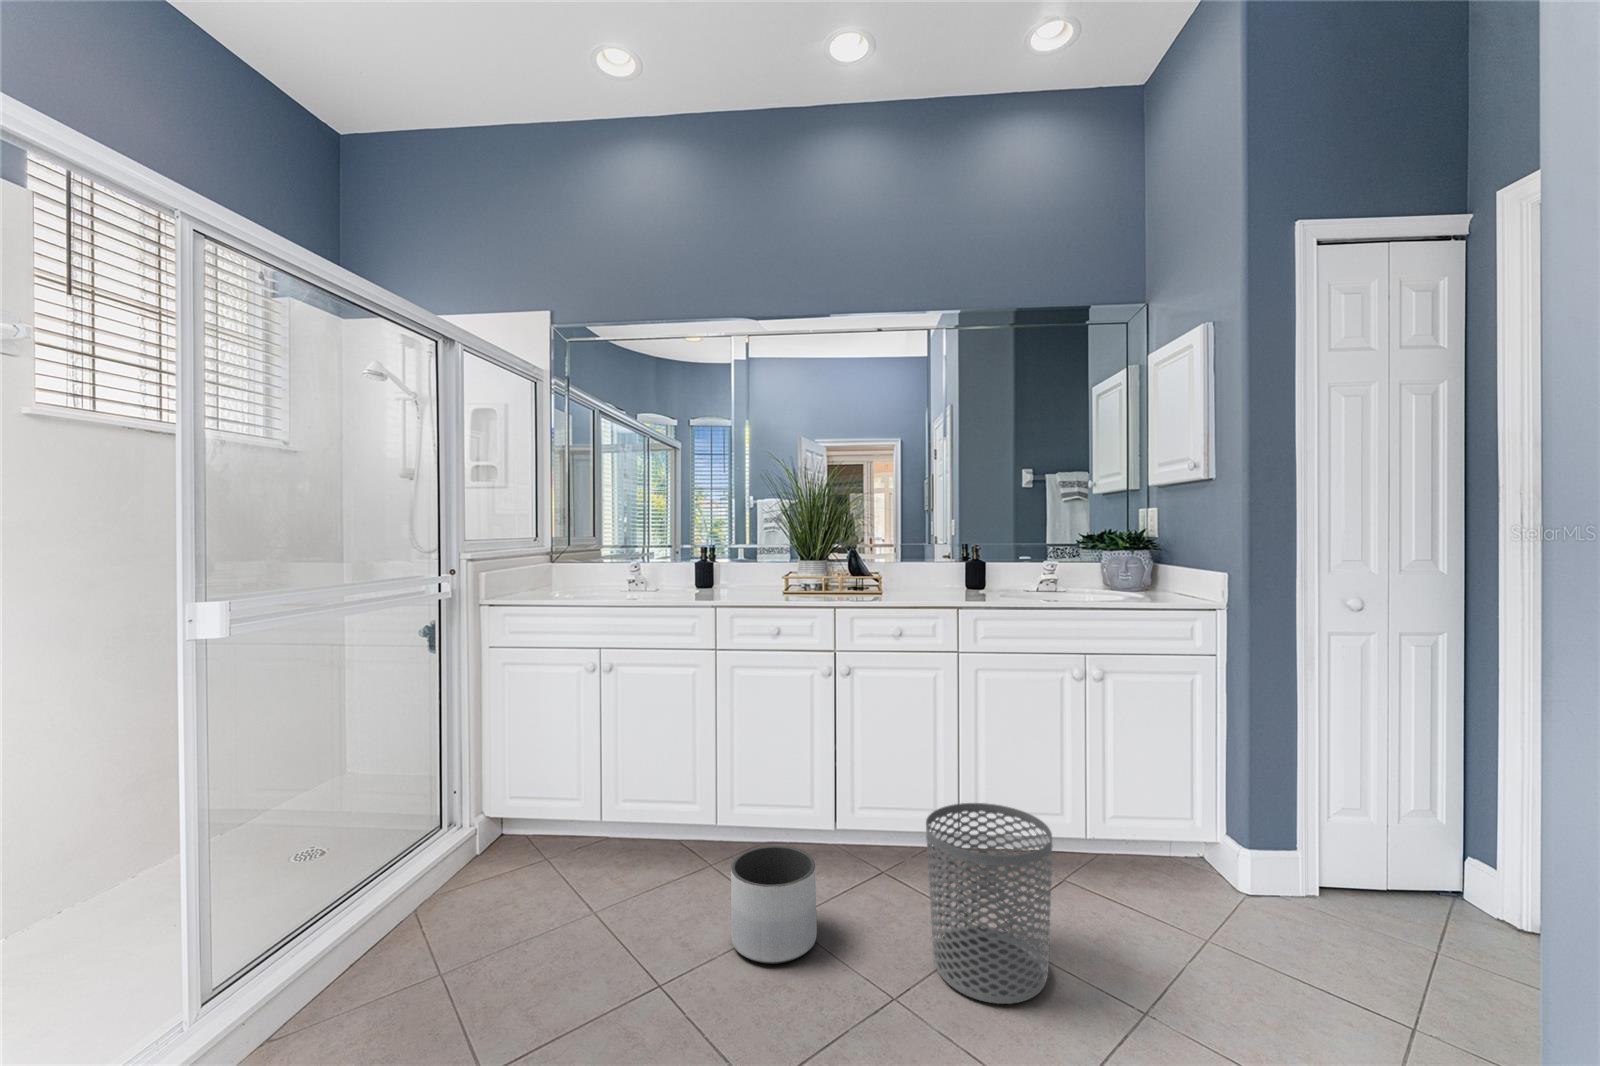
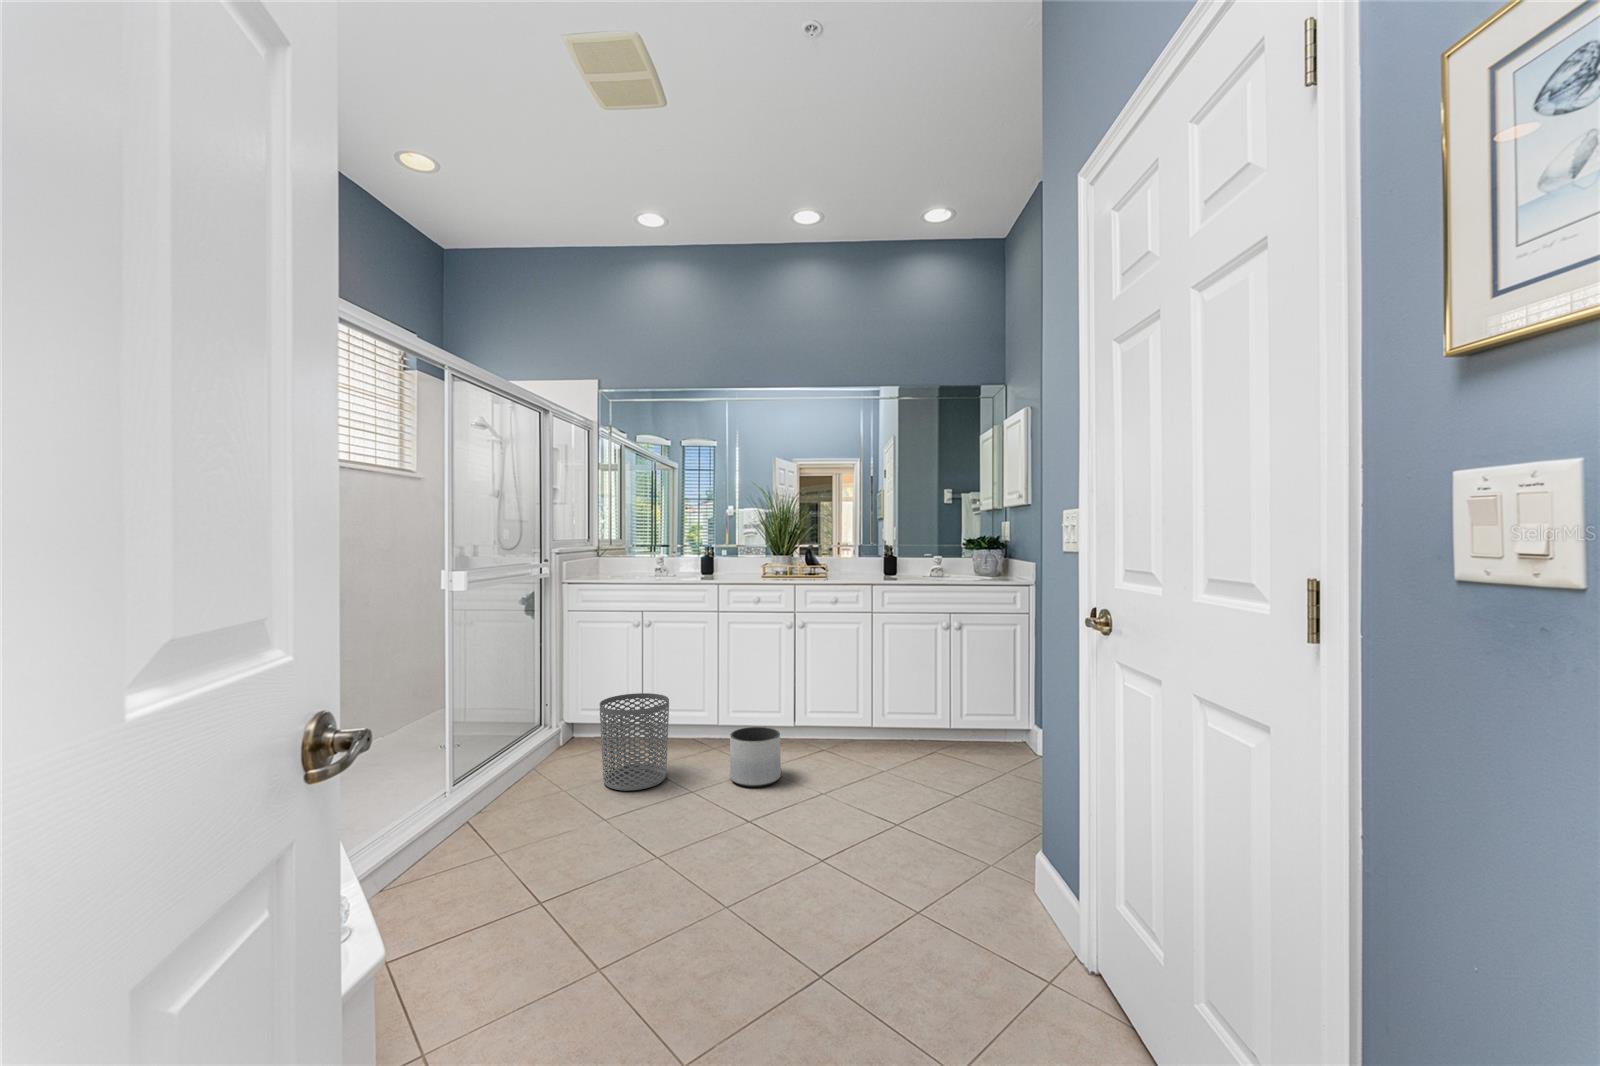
waste bin: present [926,803,1052,1004] -> present [600,693,669,791]

